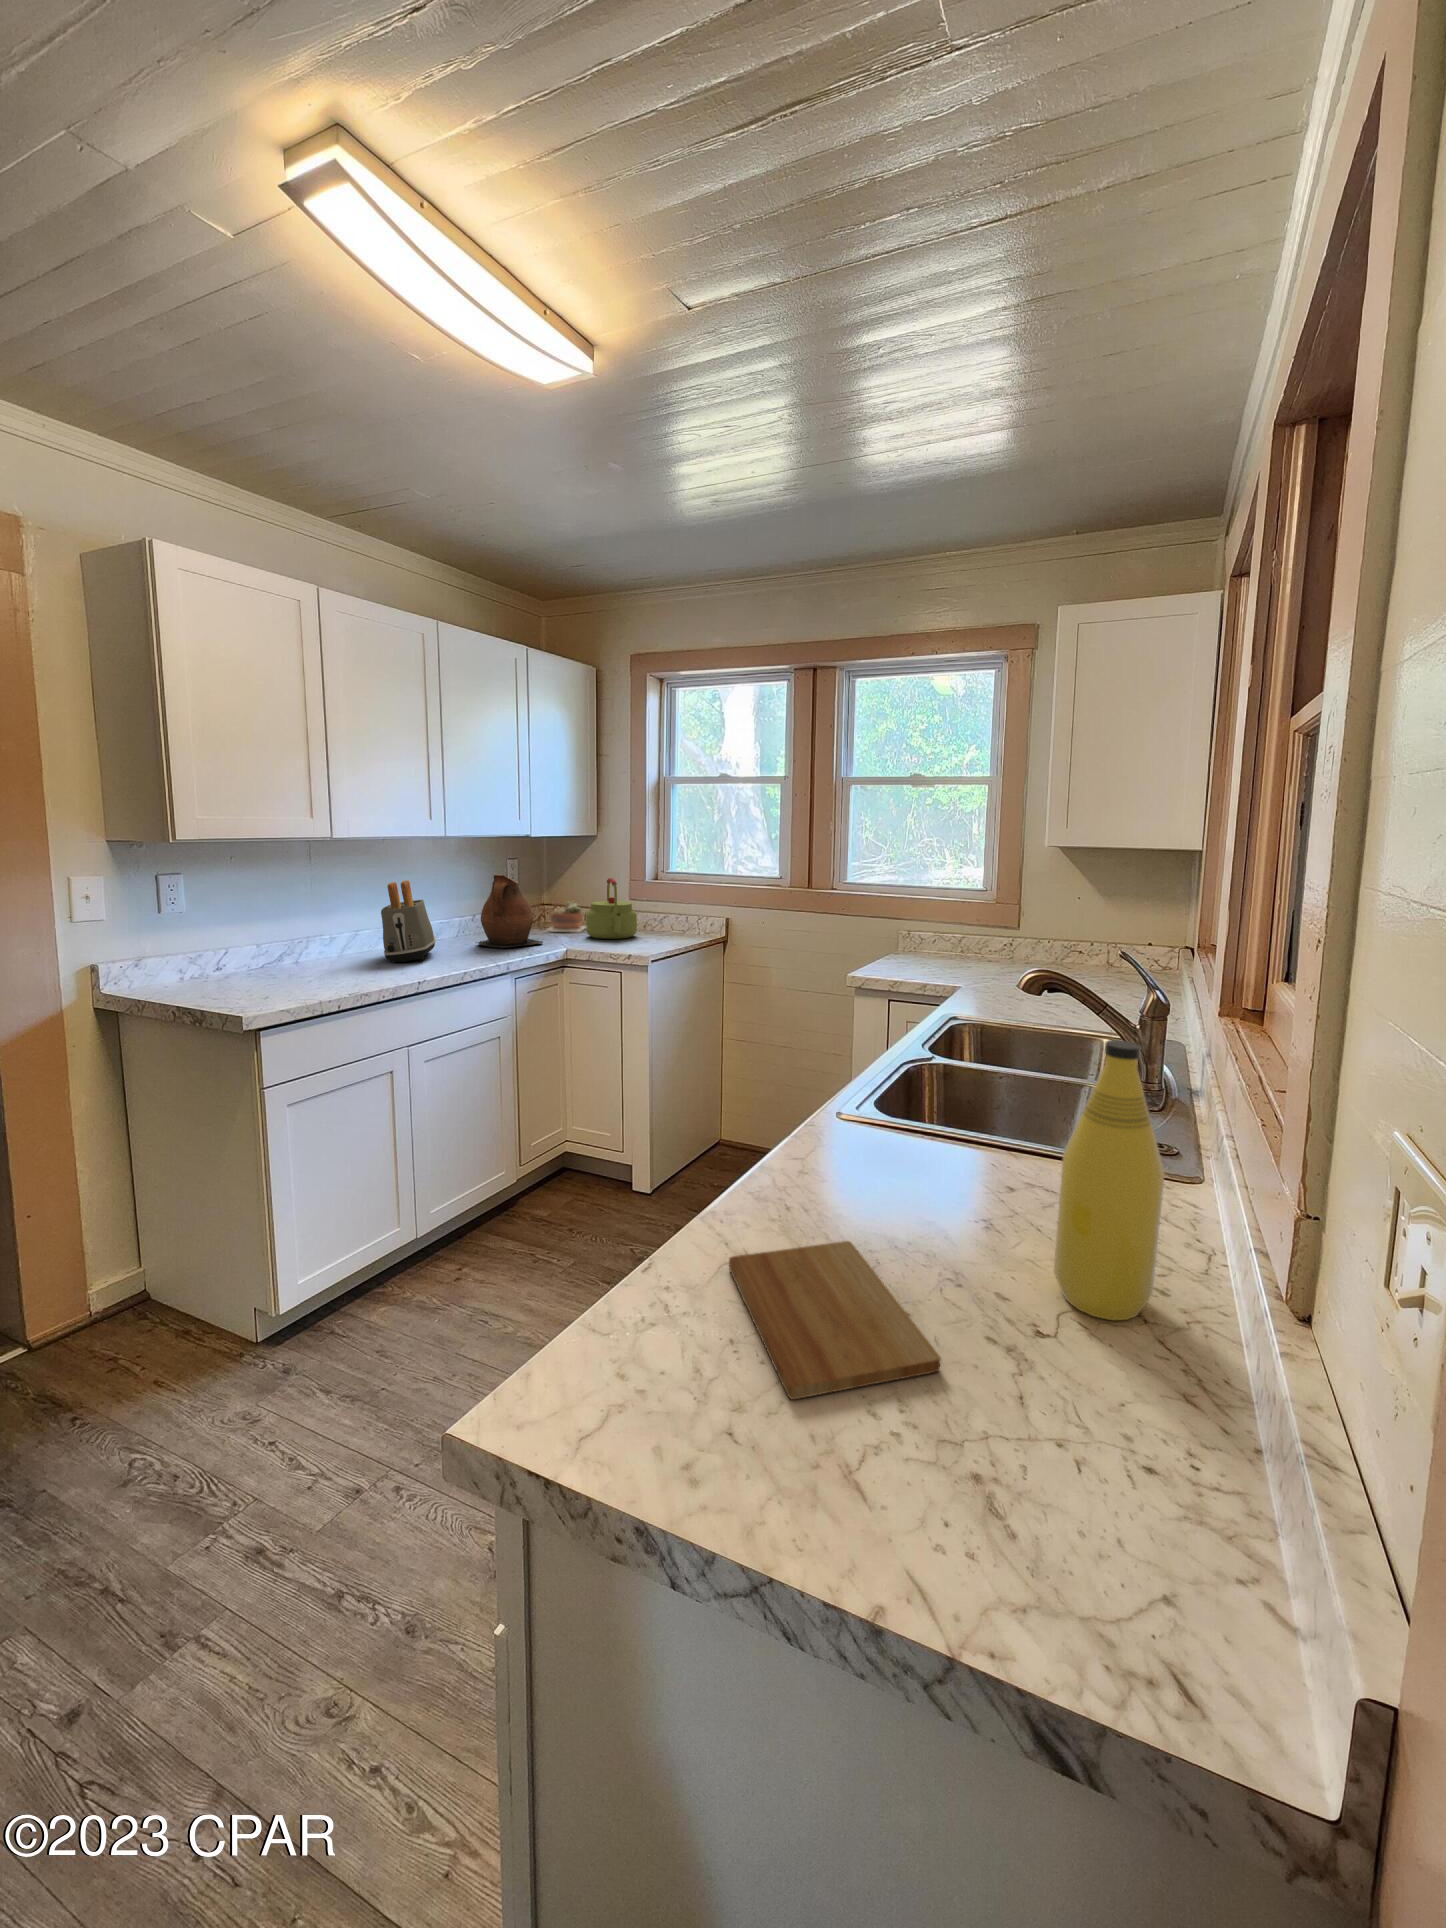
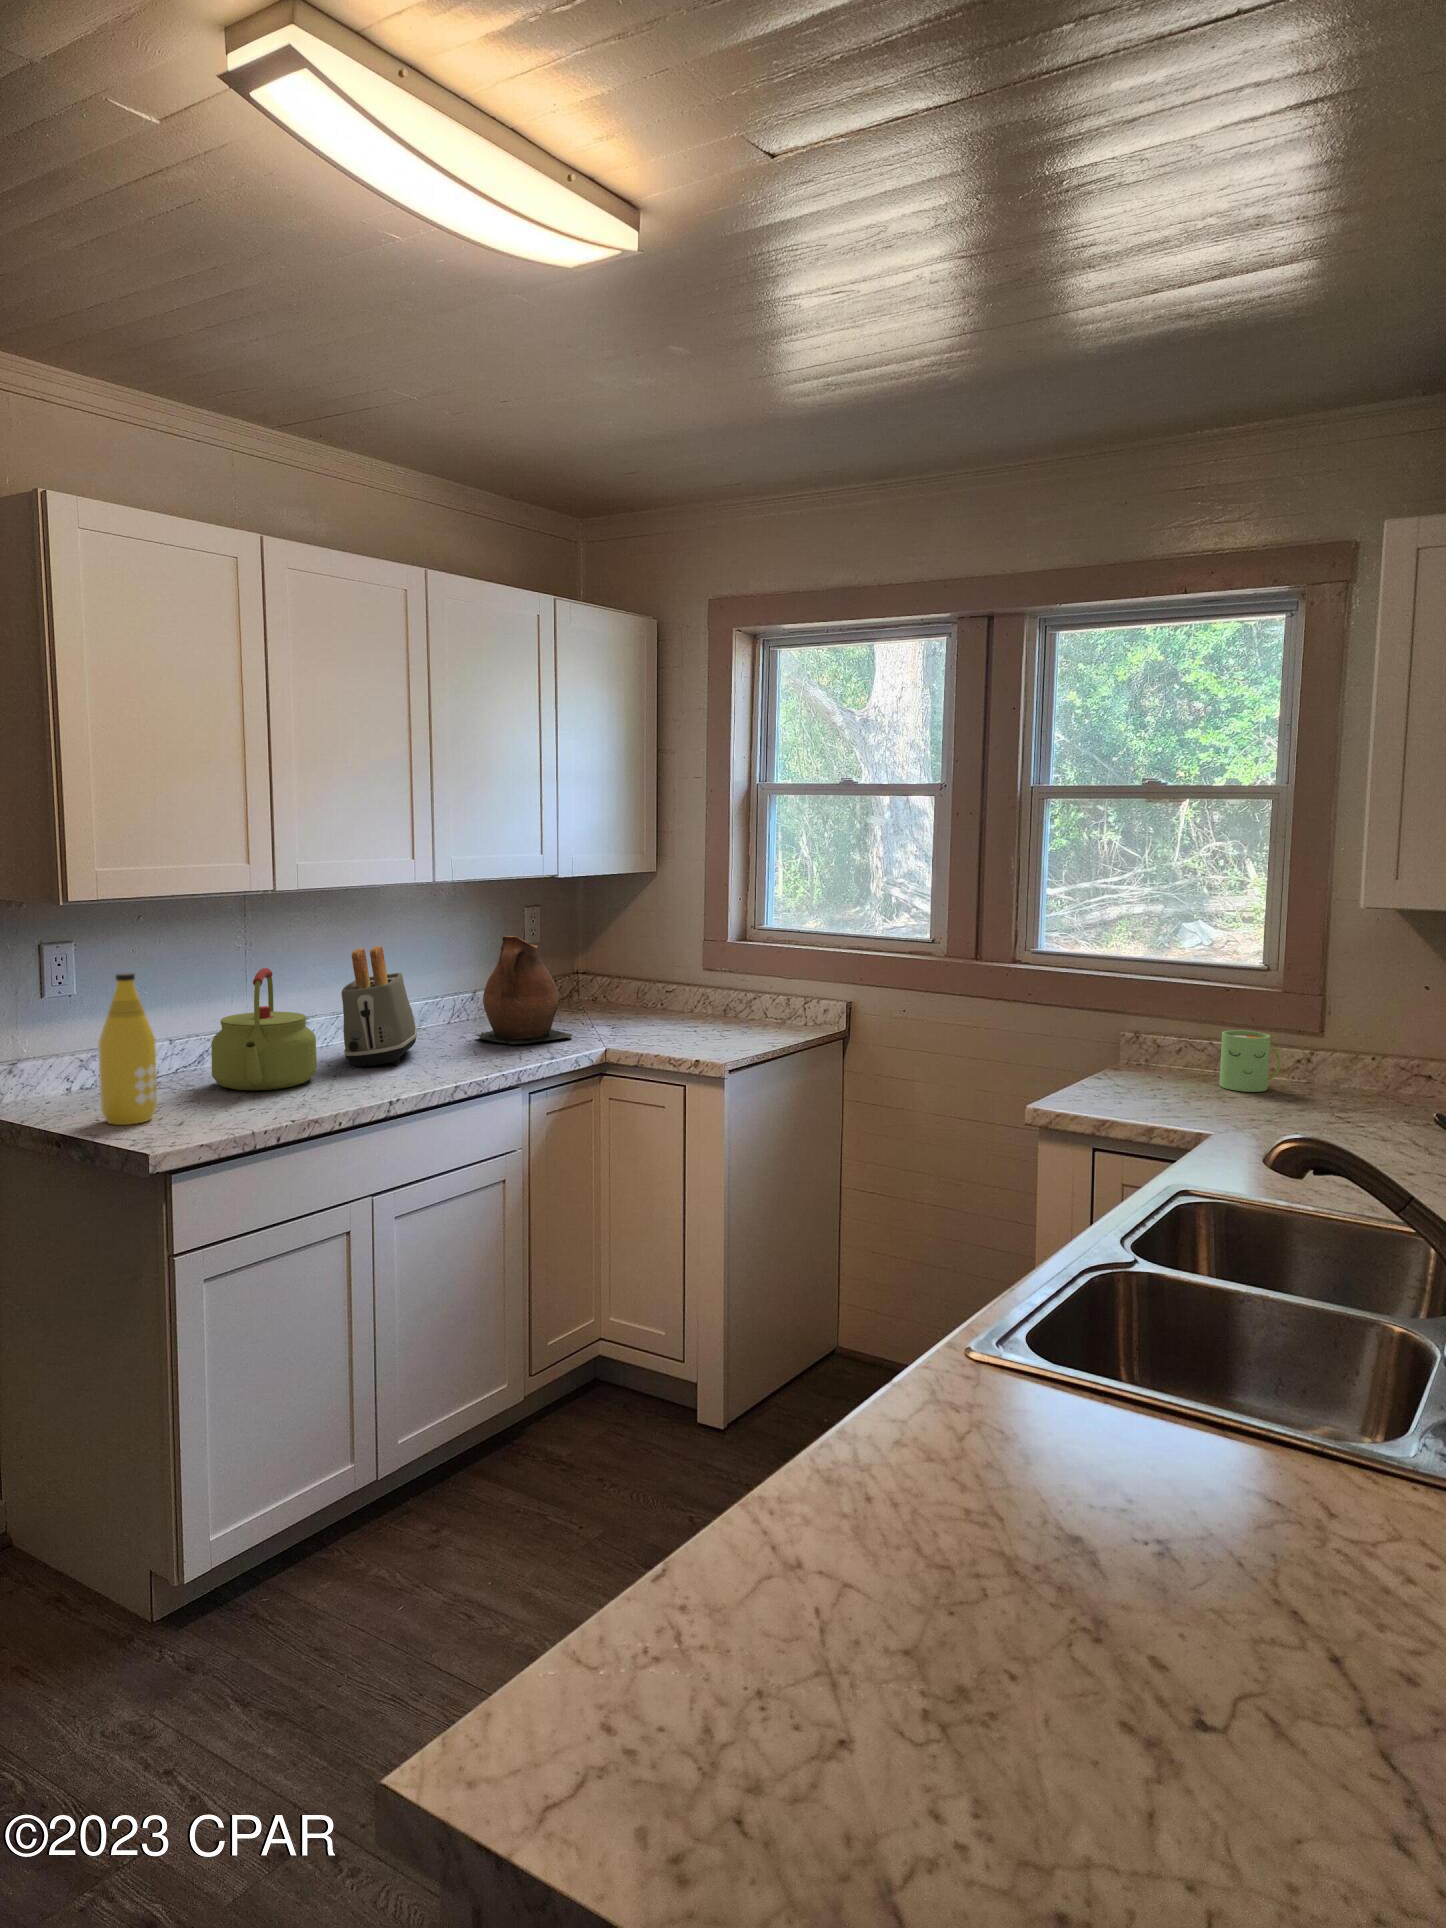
kettle: present [586,878,637,939] -> present [211,968,317,1091]
succulent plant: present [548,902,586,932] -> none [580,970,640,1018]
mug: none [962,930,999,967] -> present [1219,1030,1281,1092]
bottle: present [1054,1040,1165,1320] -> present [98,973,157,1125]
cutting board: present [729,1241,941,1399] -> none [769,1553,1052,1790]

